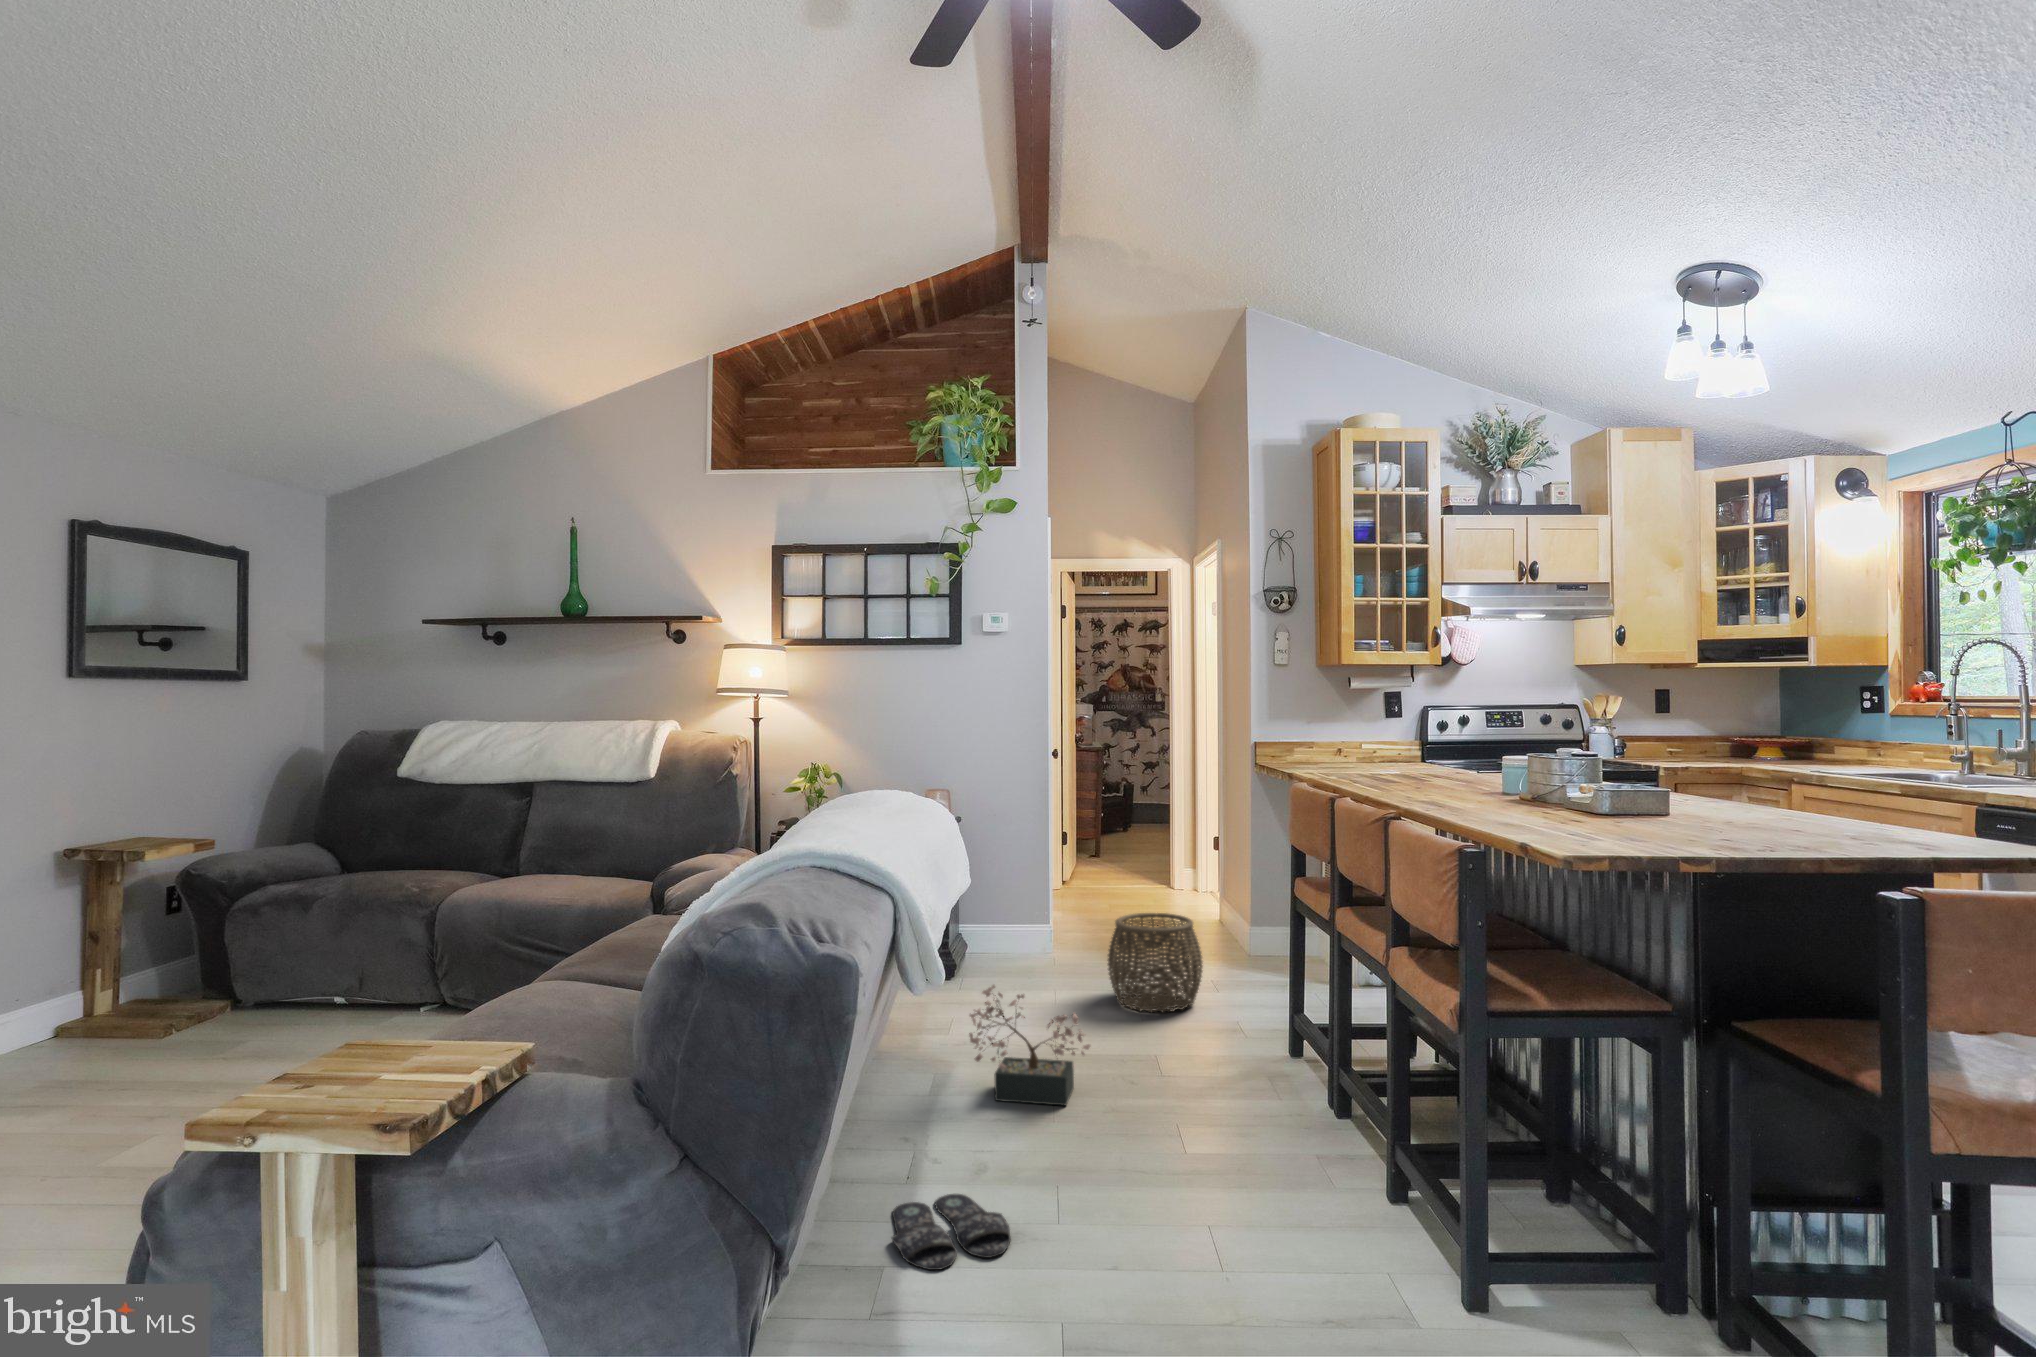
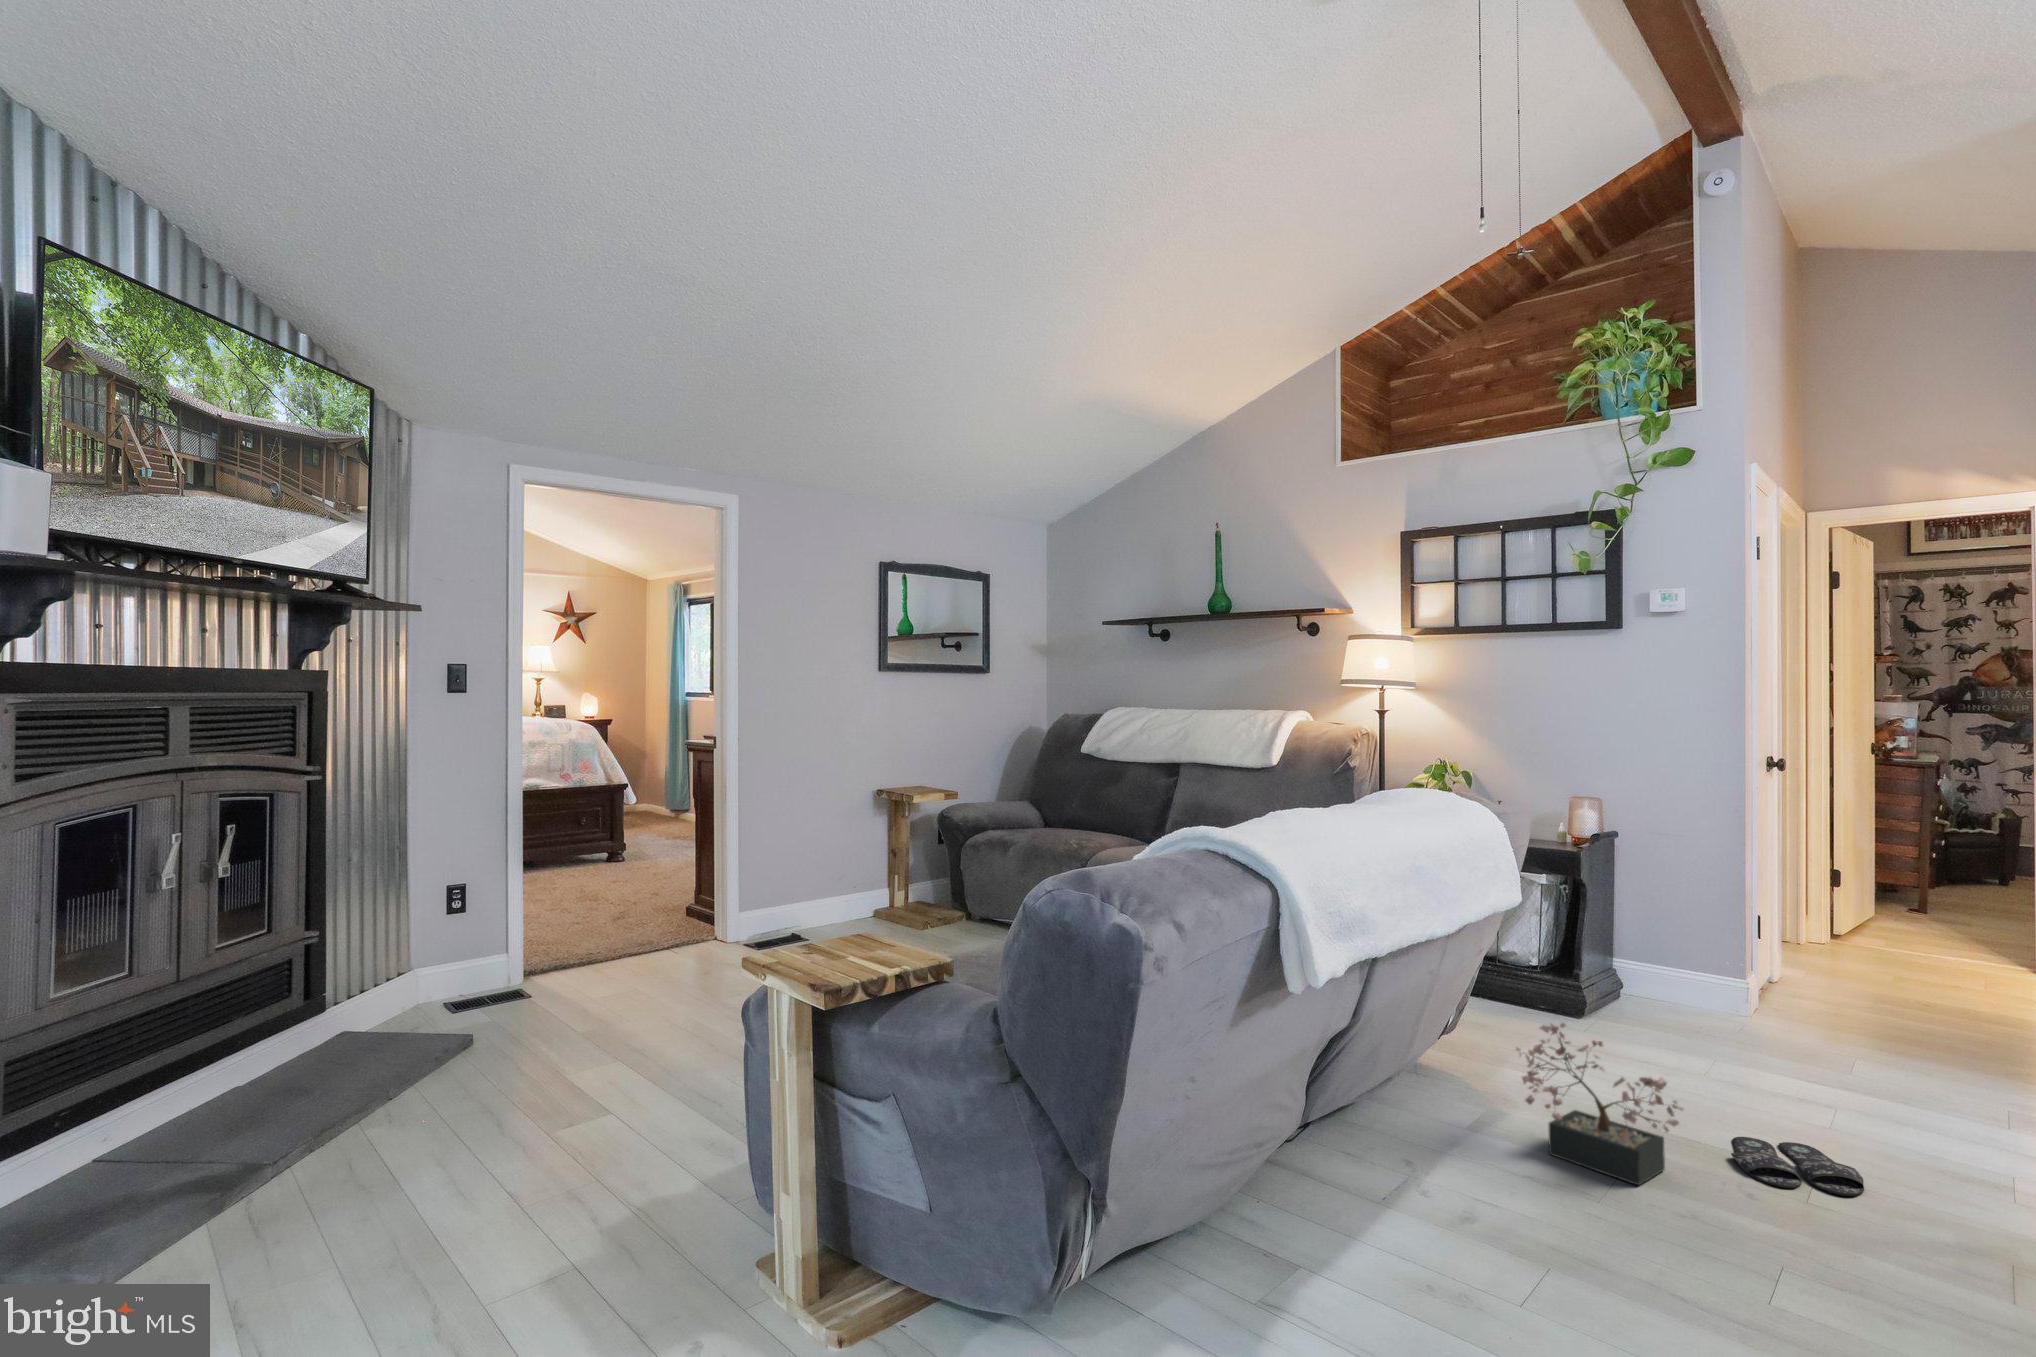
woven basket: present [1108,913,1203,1012] -> none [1791,981,1962,1125]
slippers: present [892,1194,1011,1270] -> present [1731,1137,1864,1196]

